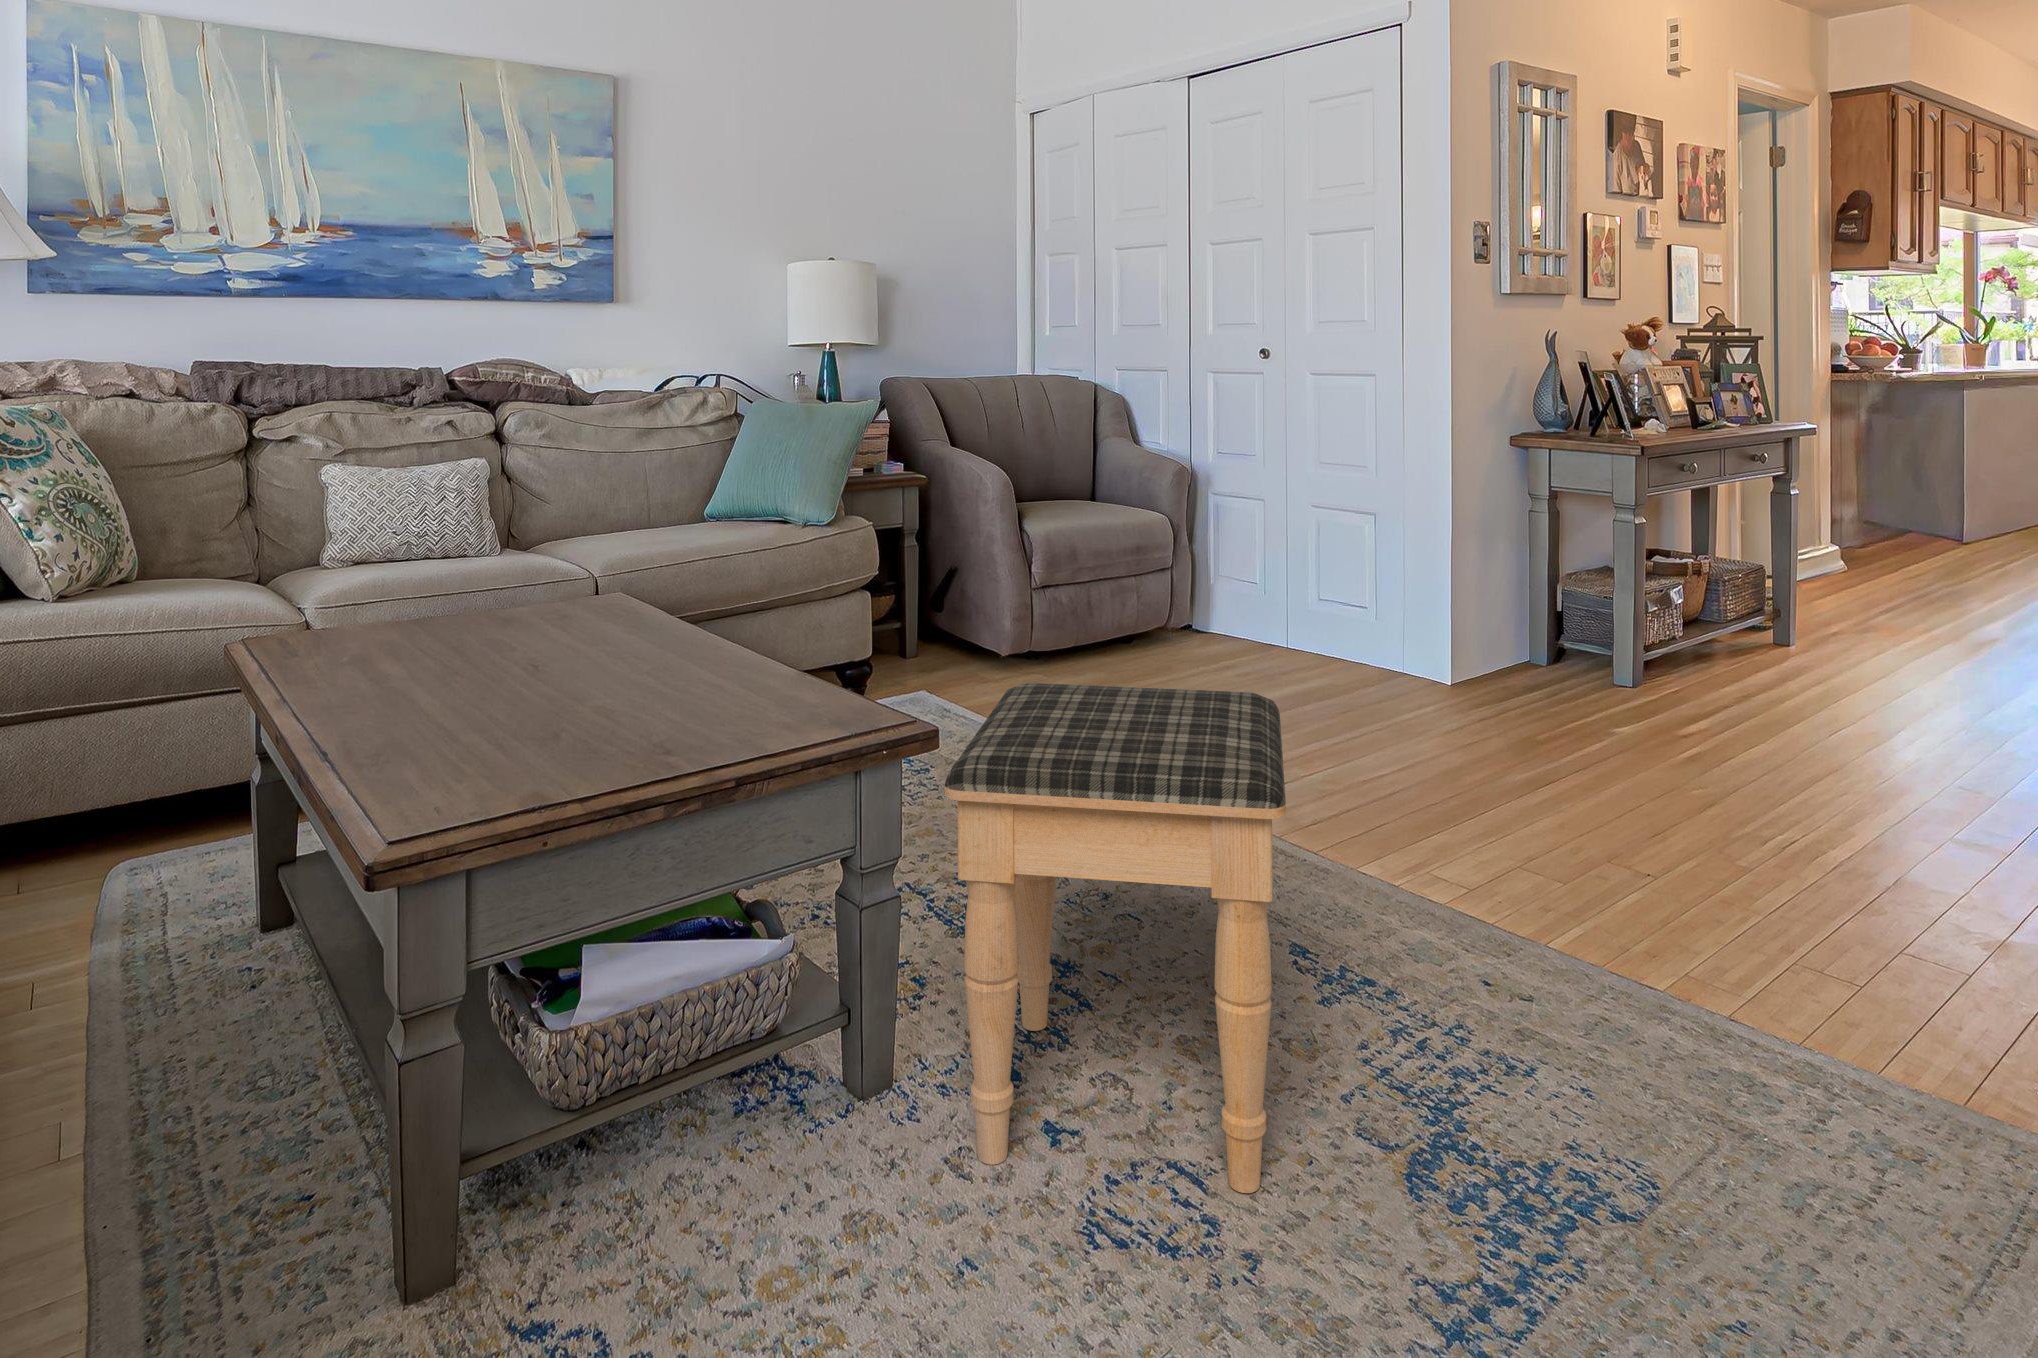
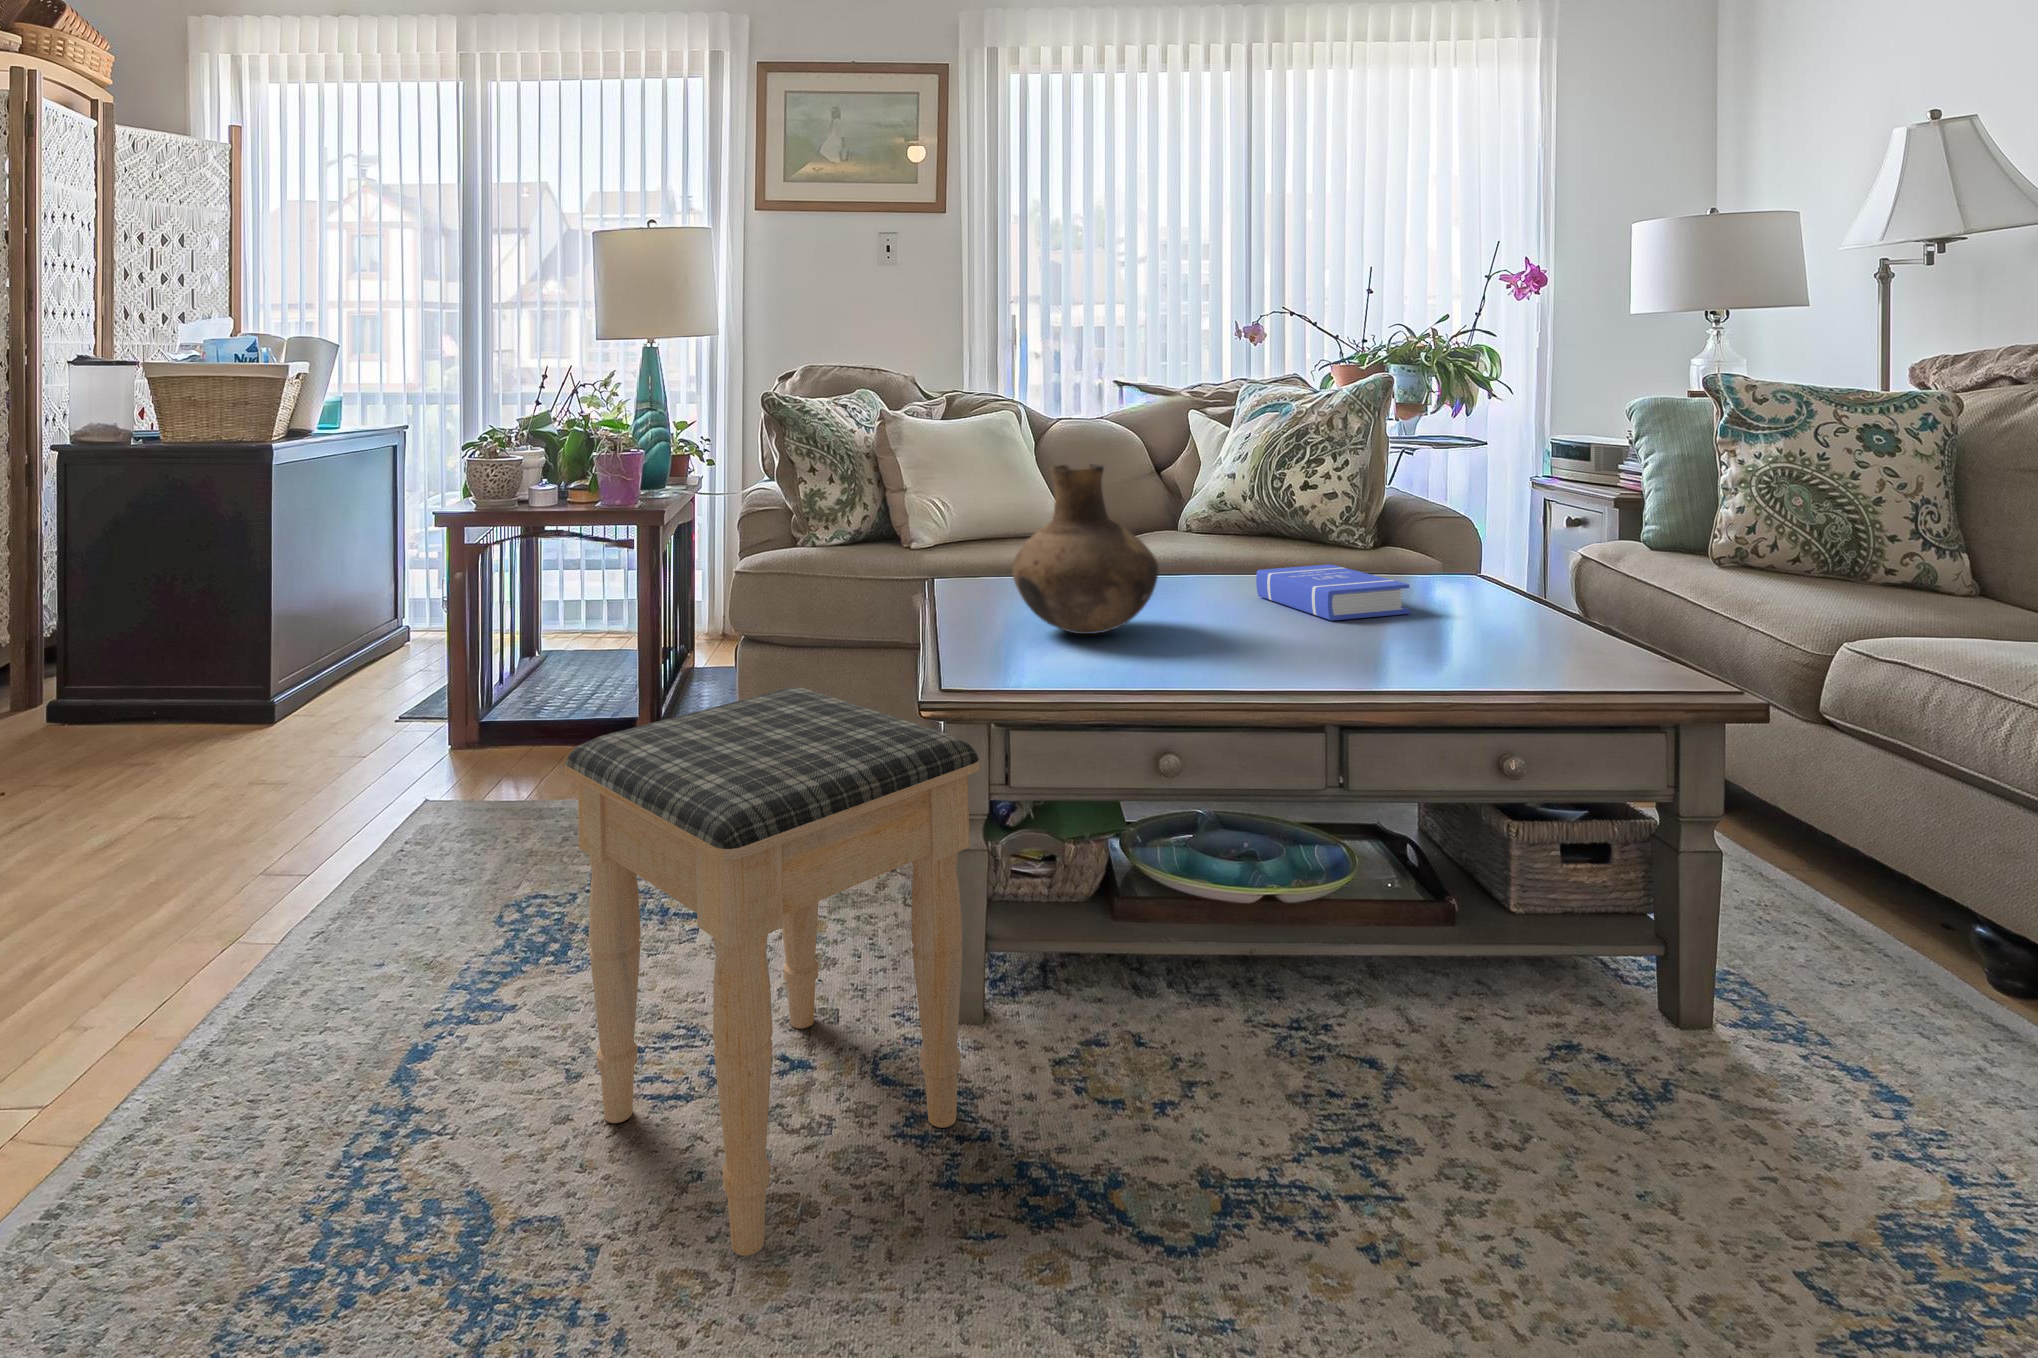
vase: none [497,486,693,707] -> present [1012,464,1158,634]
book: none [293,600,490,674] -> present [1256,564,1410,620]

